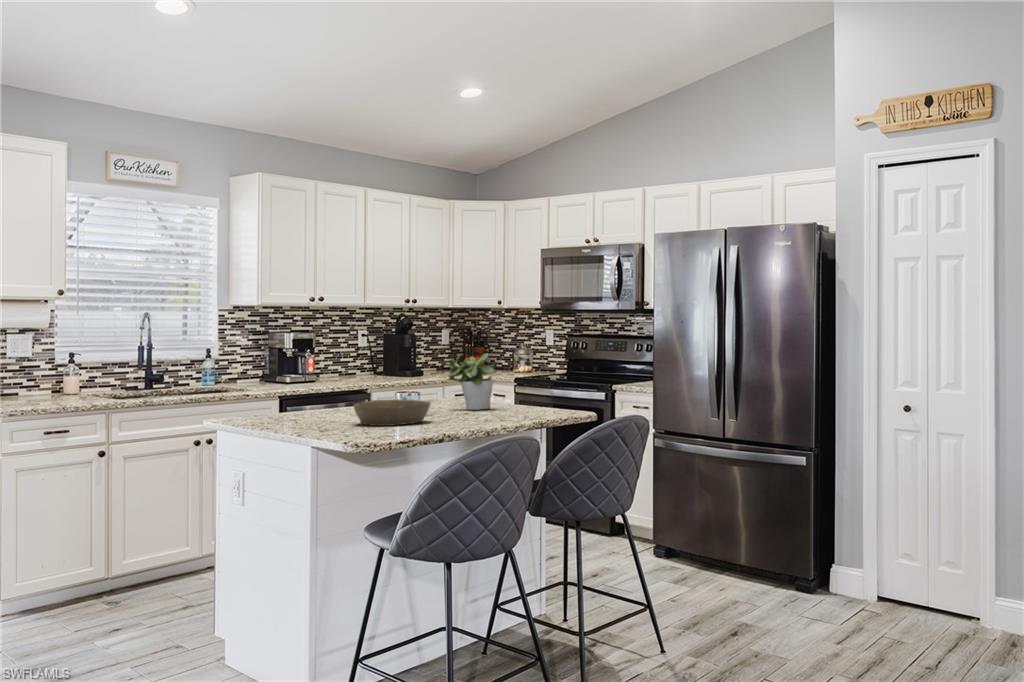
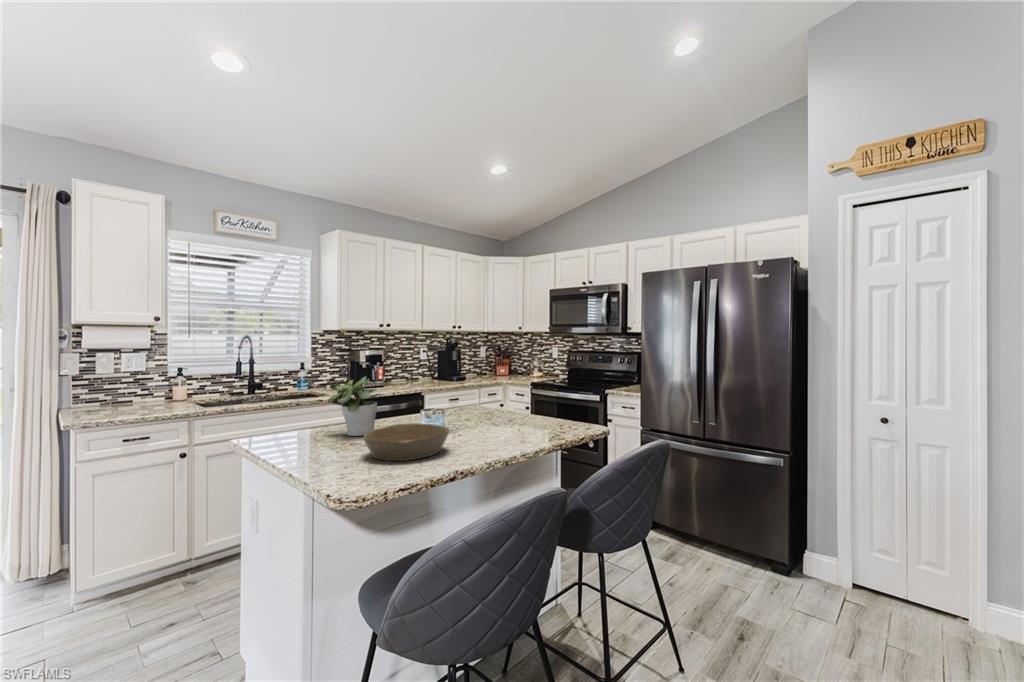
potted plant: present [445,353,496,410] -> present [328,377,380,436]

